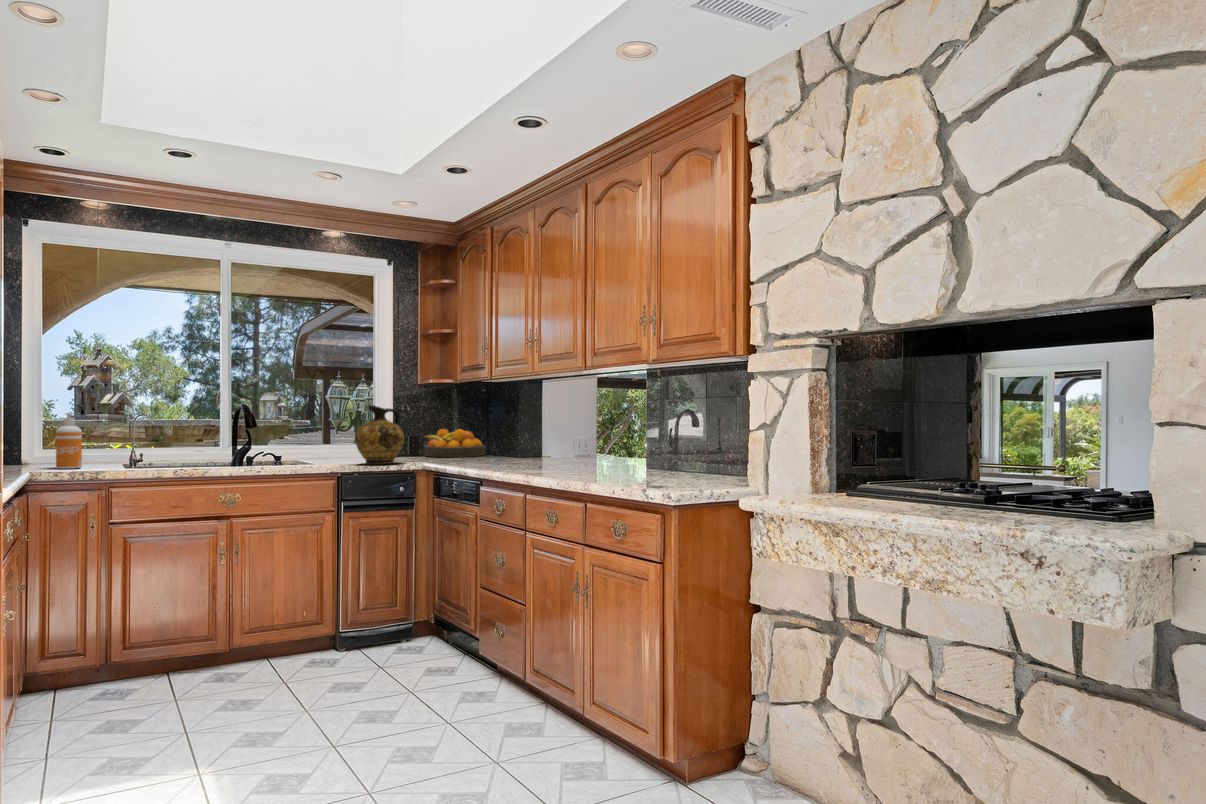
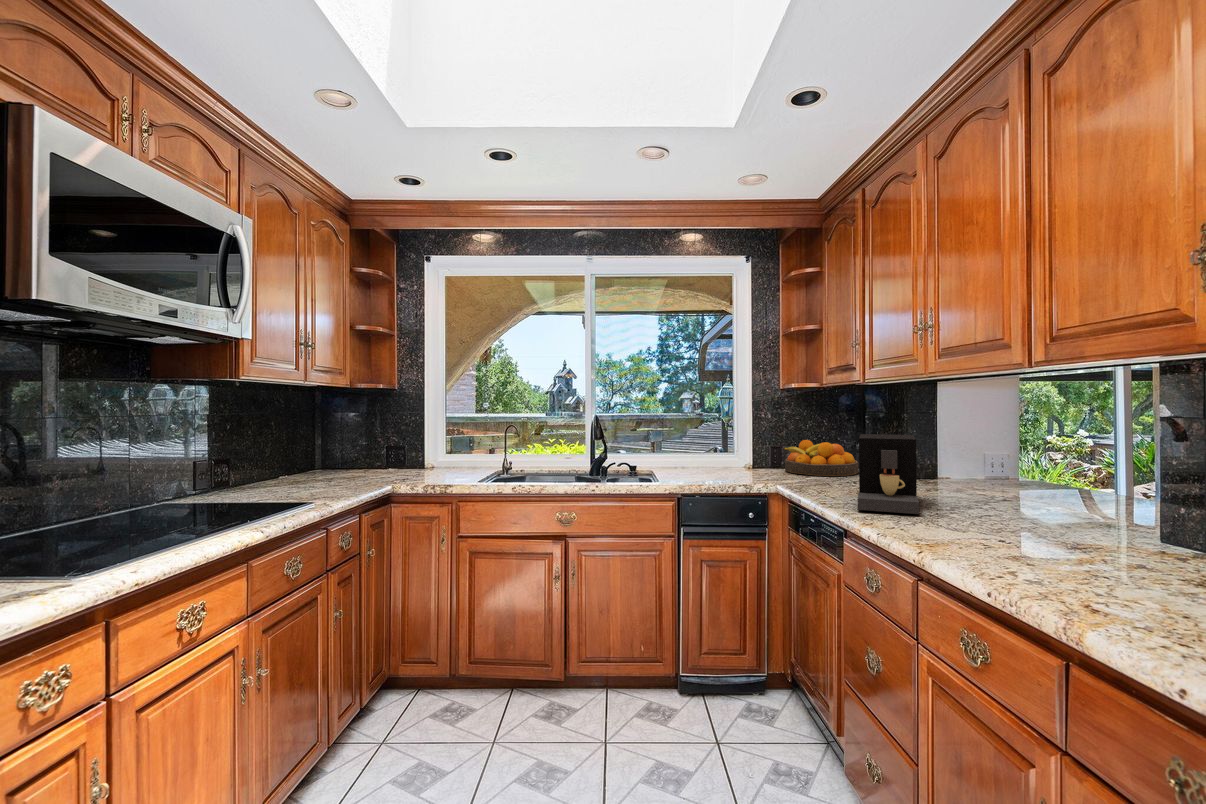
ceramic jug: present [355,405,404,464] -> none [695,418,752,489]
soap dispenser: present [56,413,82,469] -> none [431,425,452,477]
coffee maker: none [486,416,524,465] -> present [858,434,919,514]

